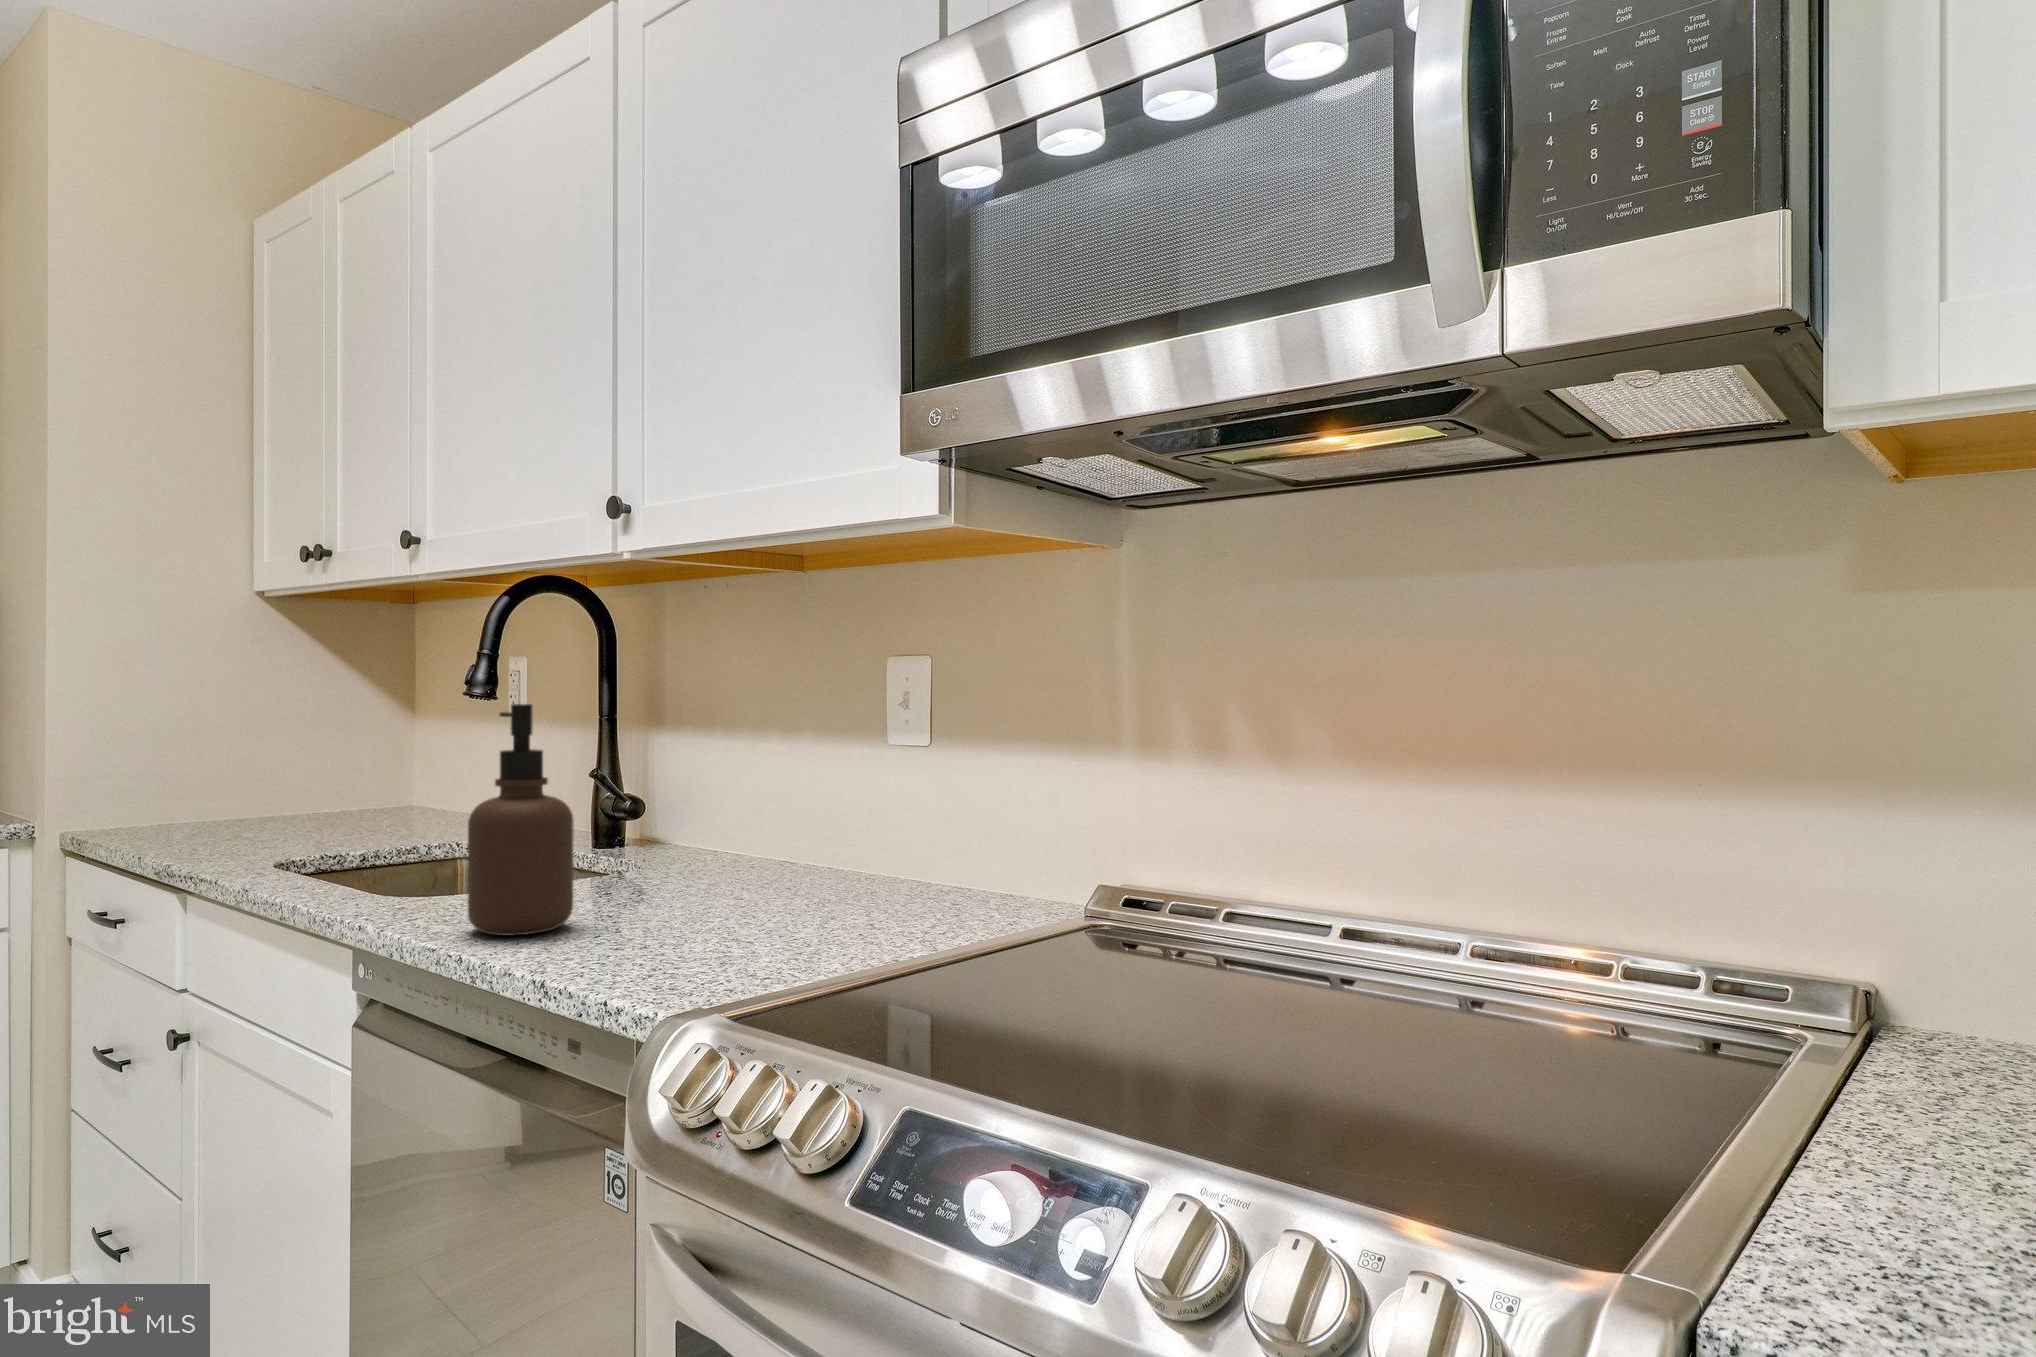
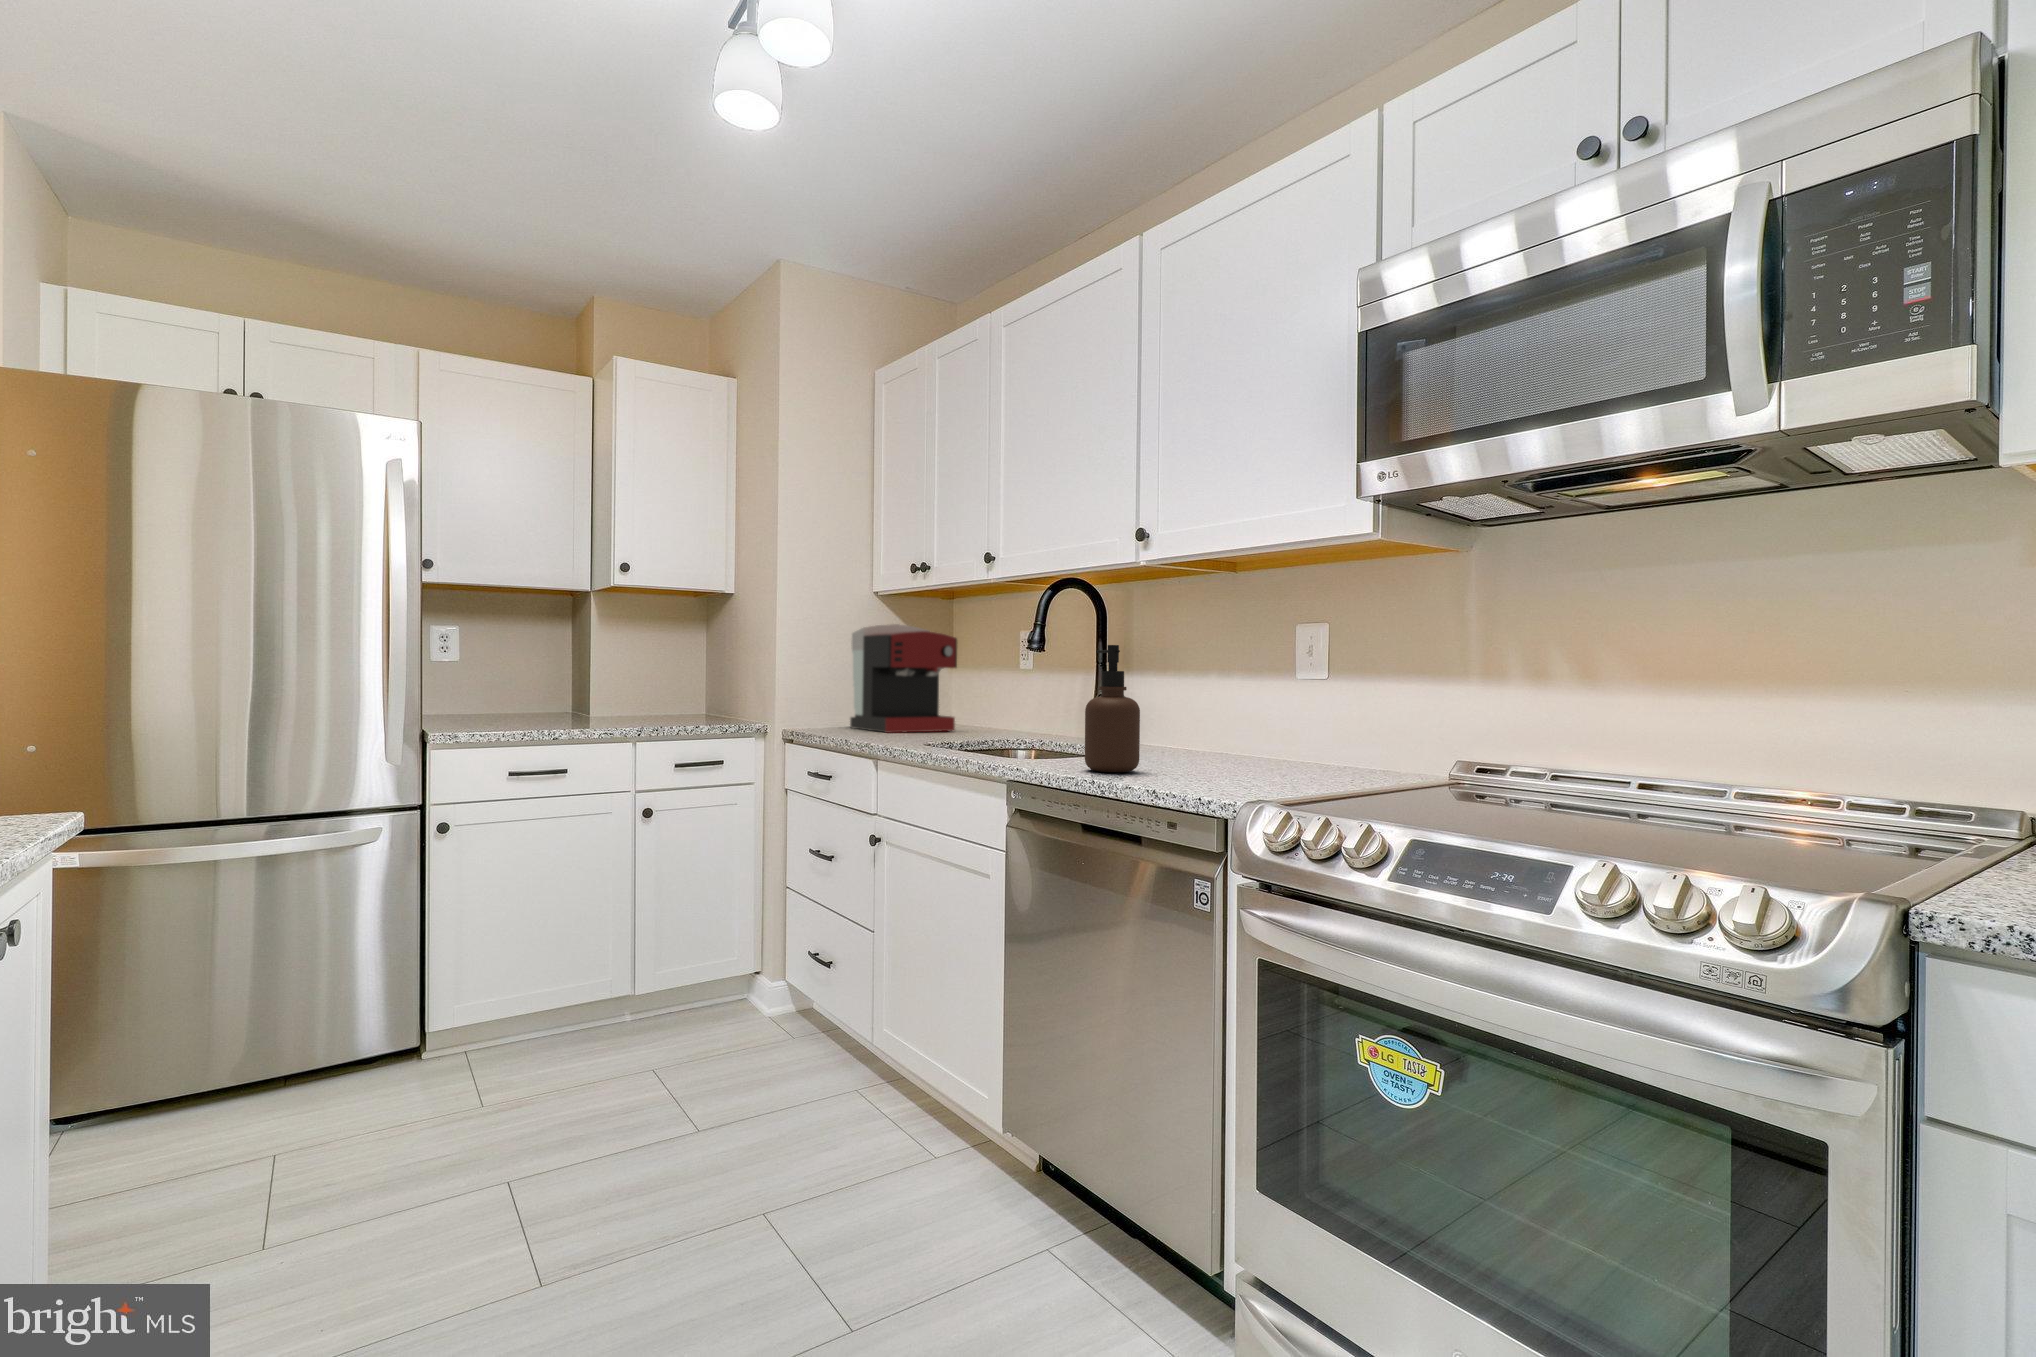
coffee maker: none [217,645,407,832] -> present [850,624,957,733]

